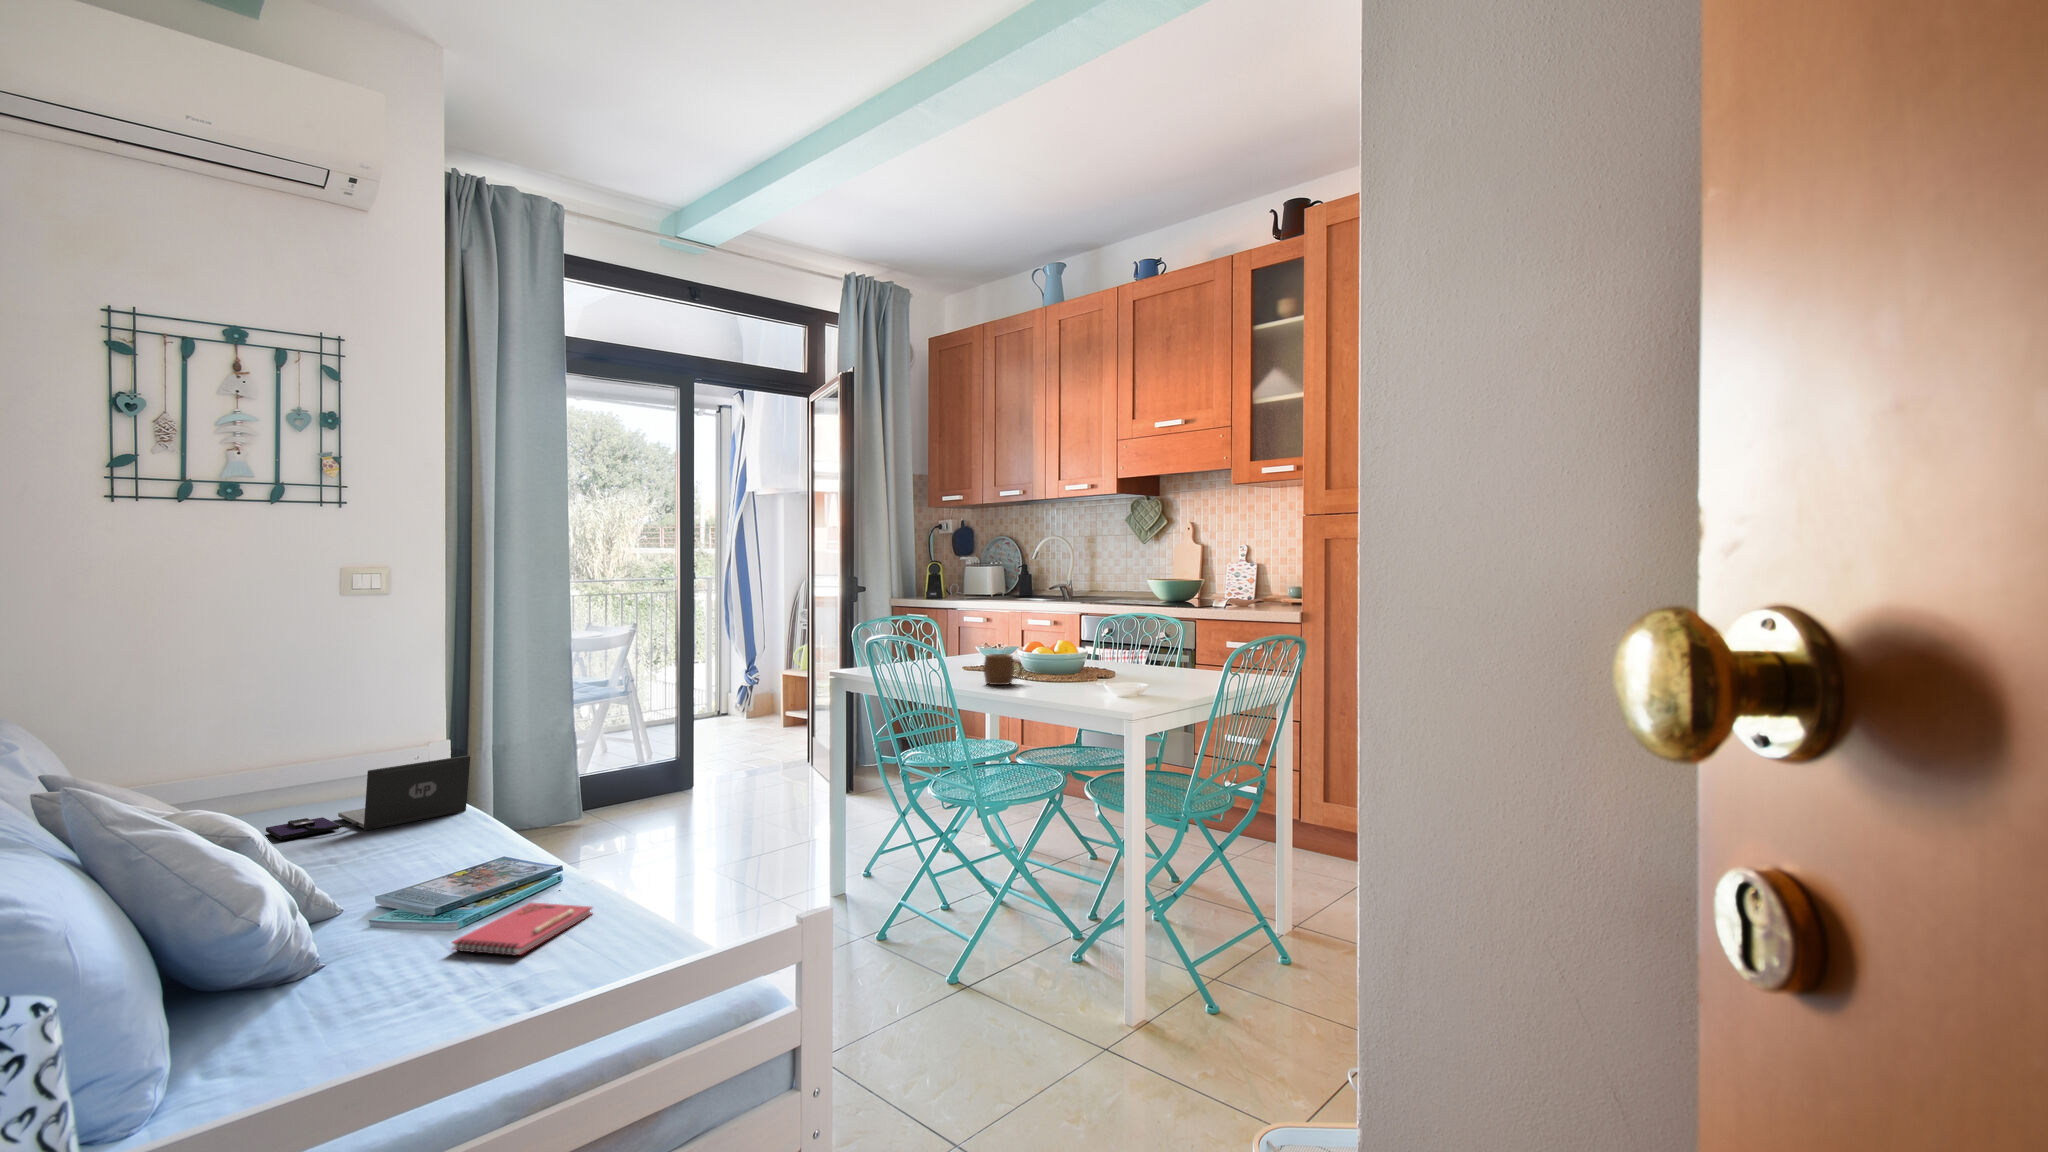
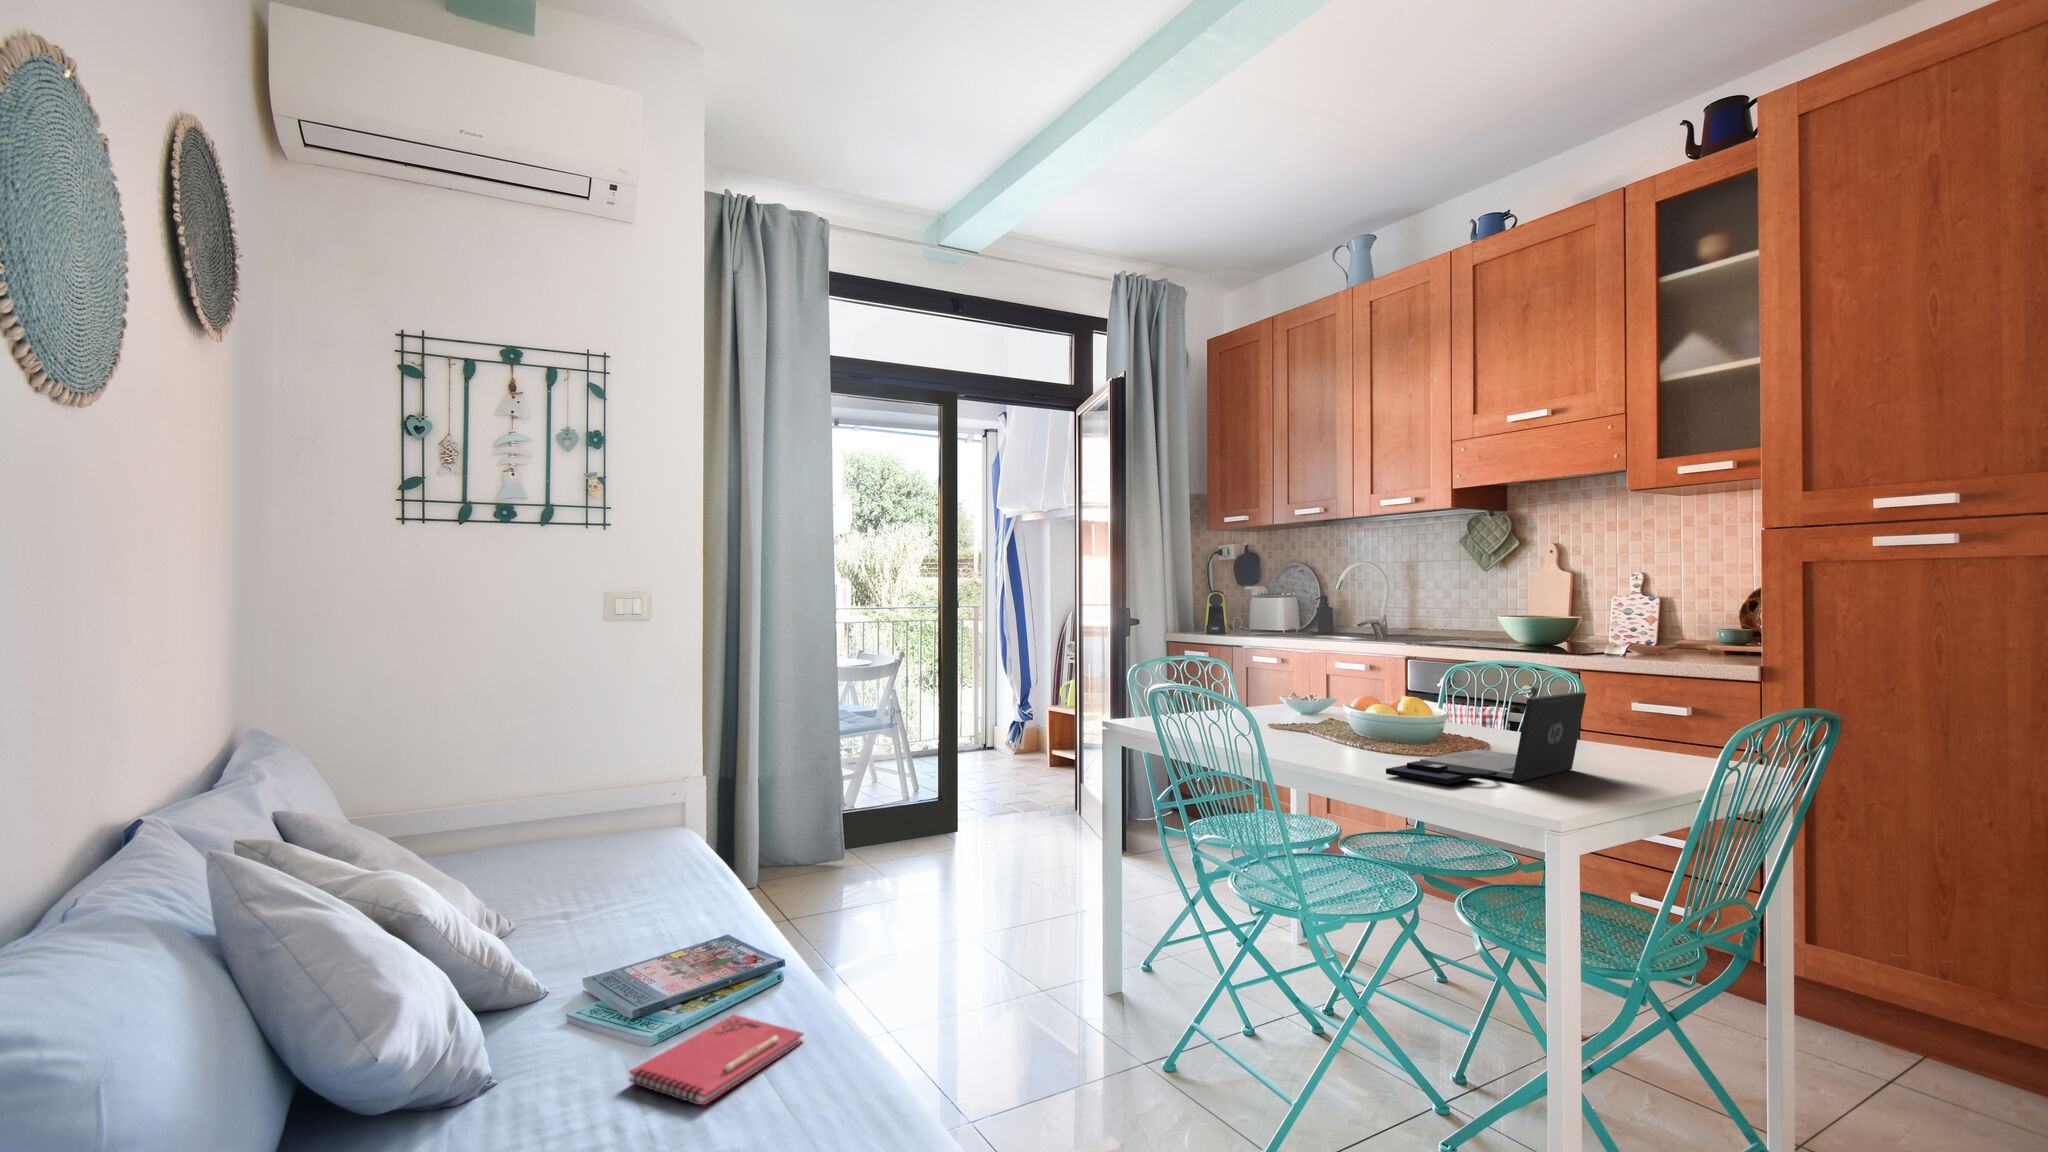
mug: present [983,654,1022,685] -> none [1303,710,1359,753]
laptop computer: present [266,755,470,840] -> present [1386,692,1586,784]

